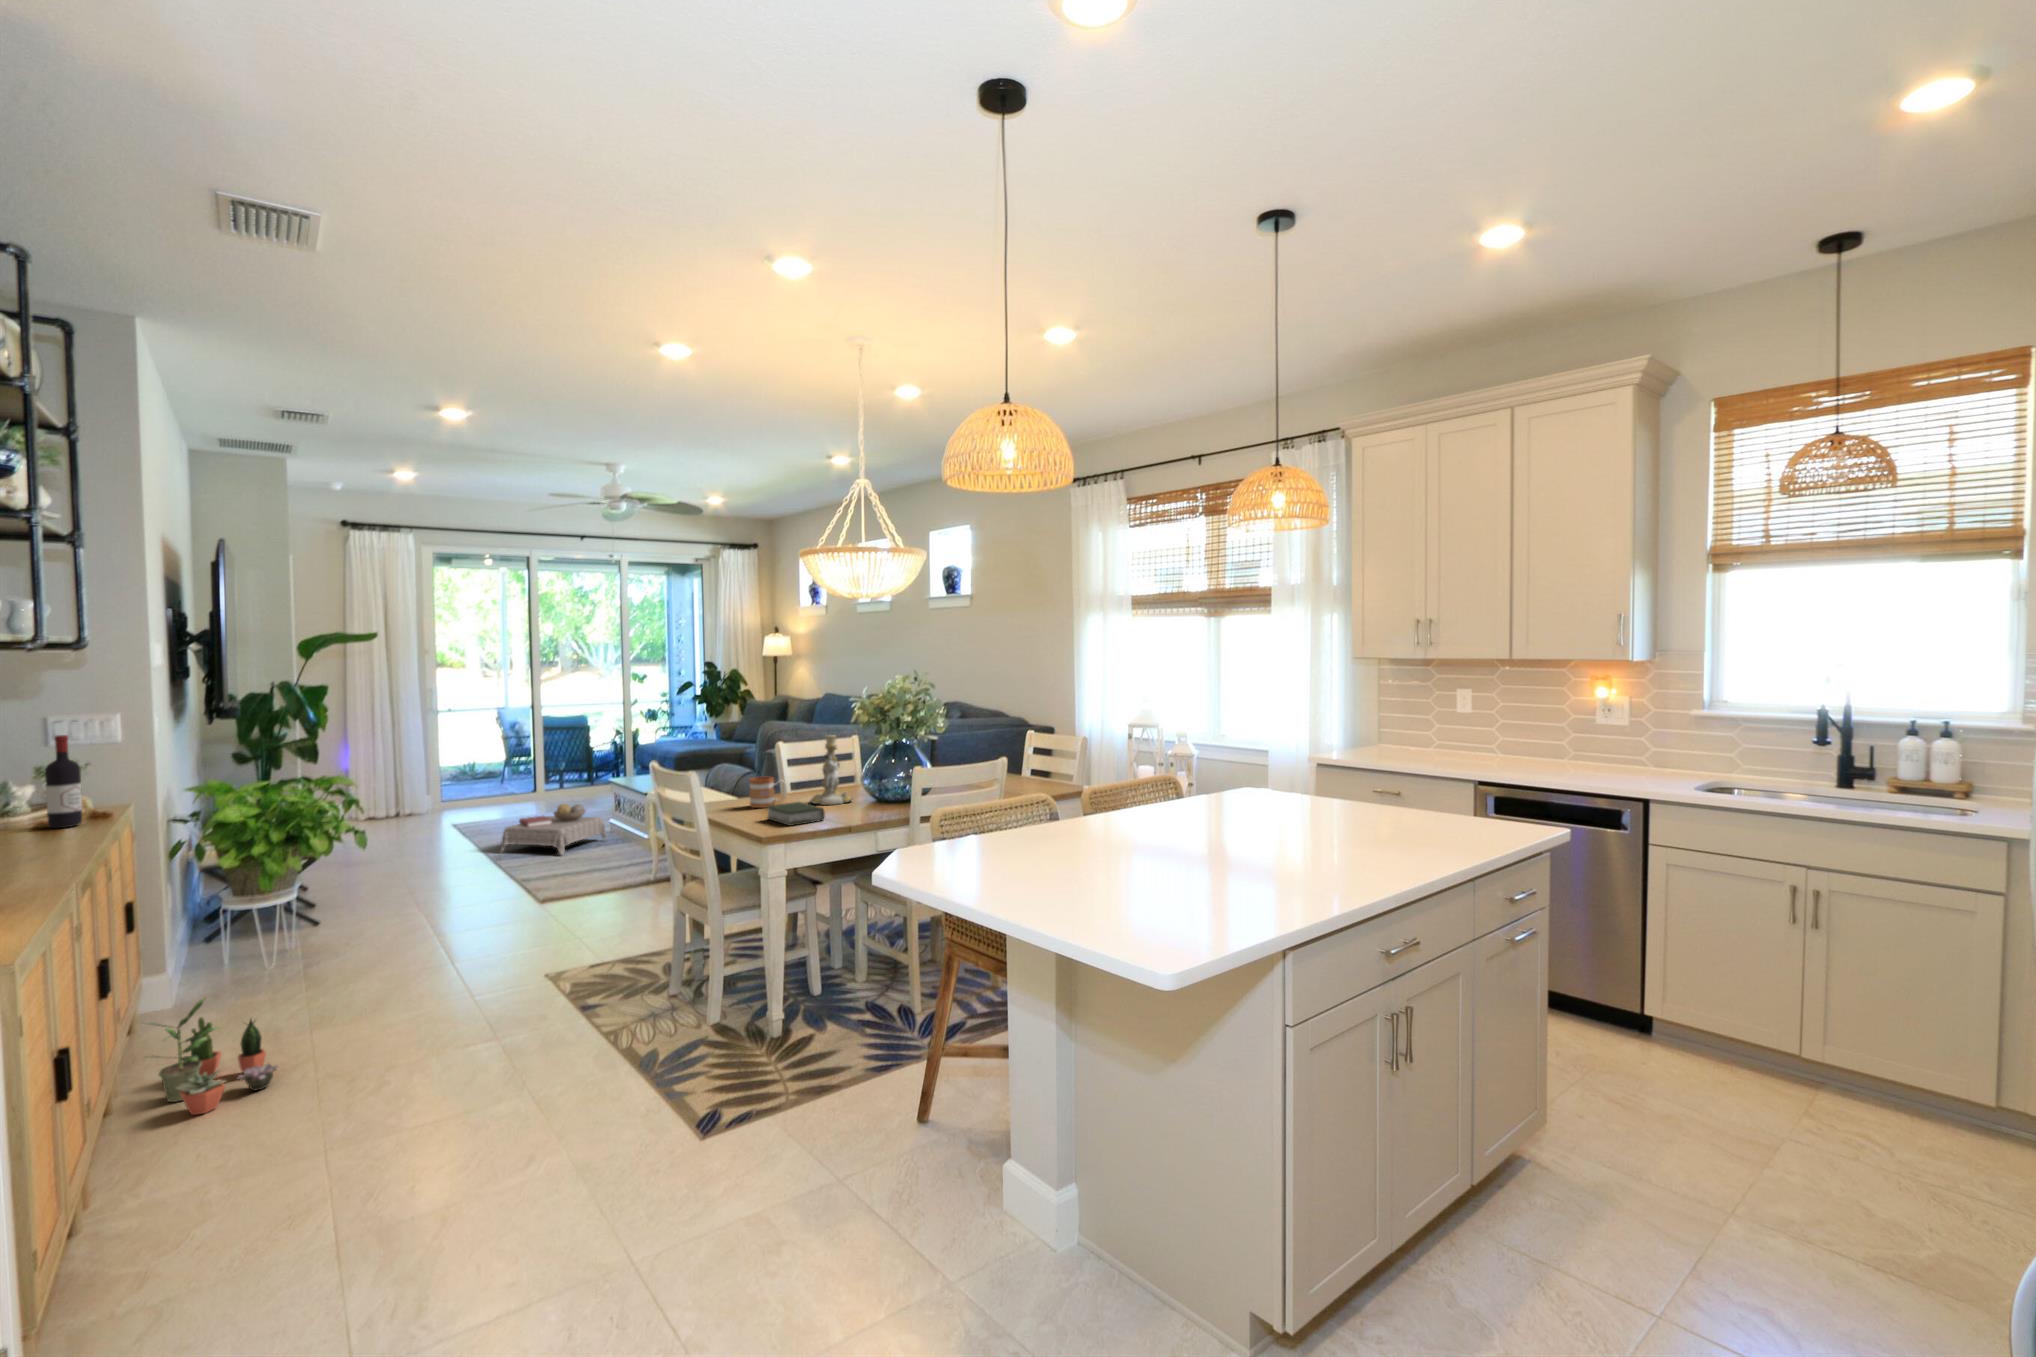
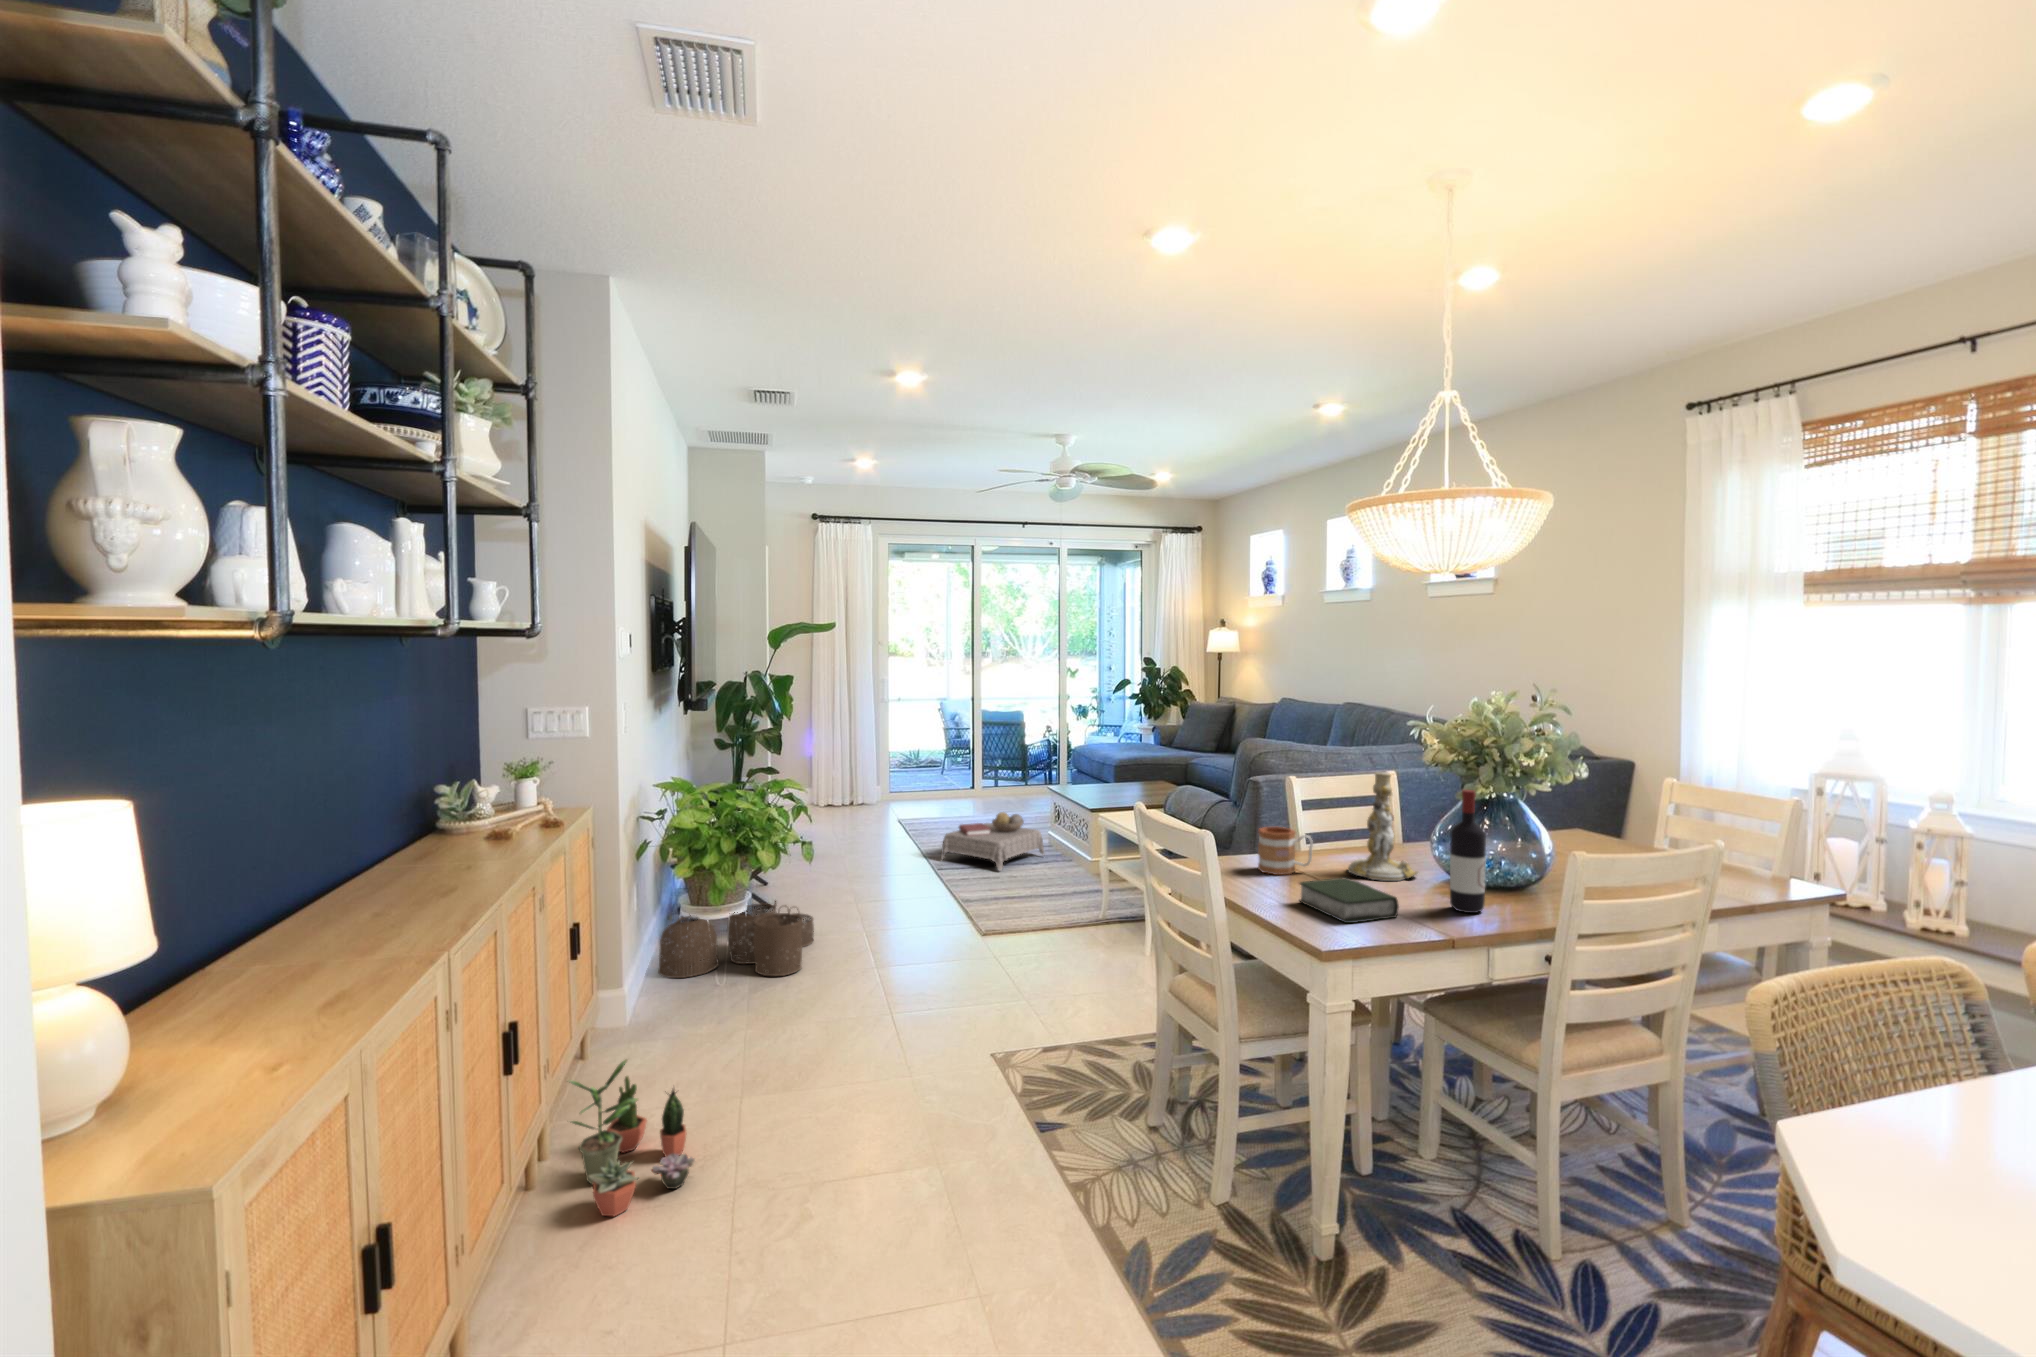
wine bottle: present [45,735,82,828] -> present [1450,790,1486,913]
woven basket: none [193,889,368,970] -> present [658,901,814,978]

